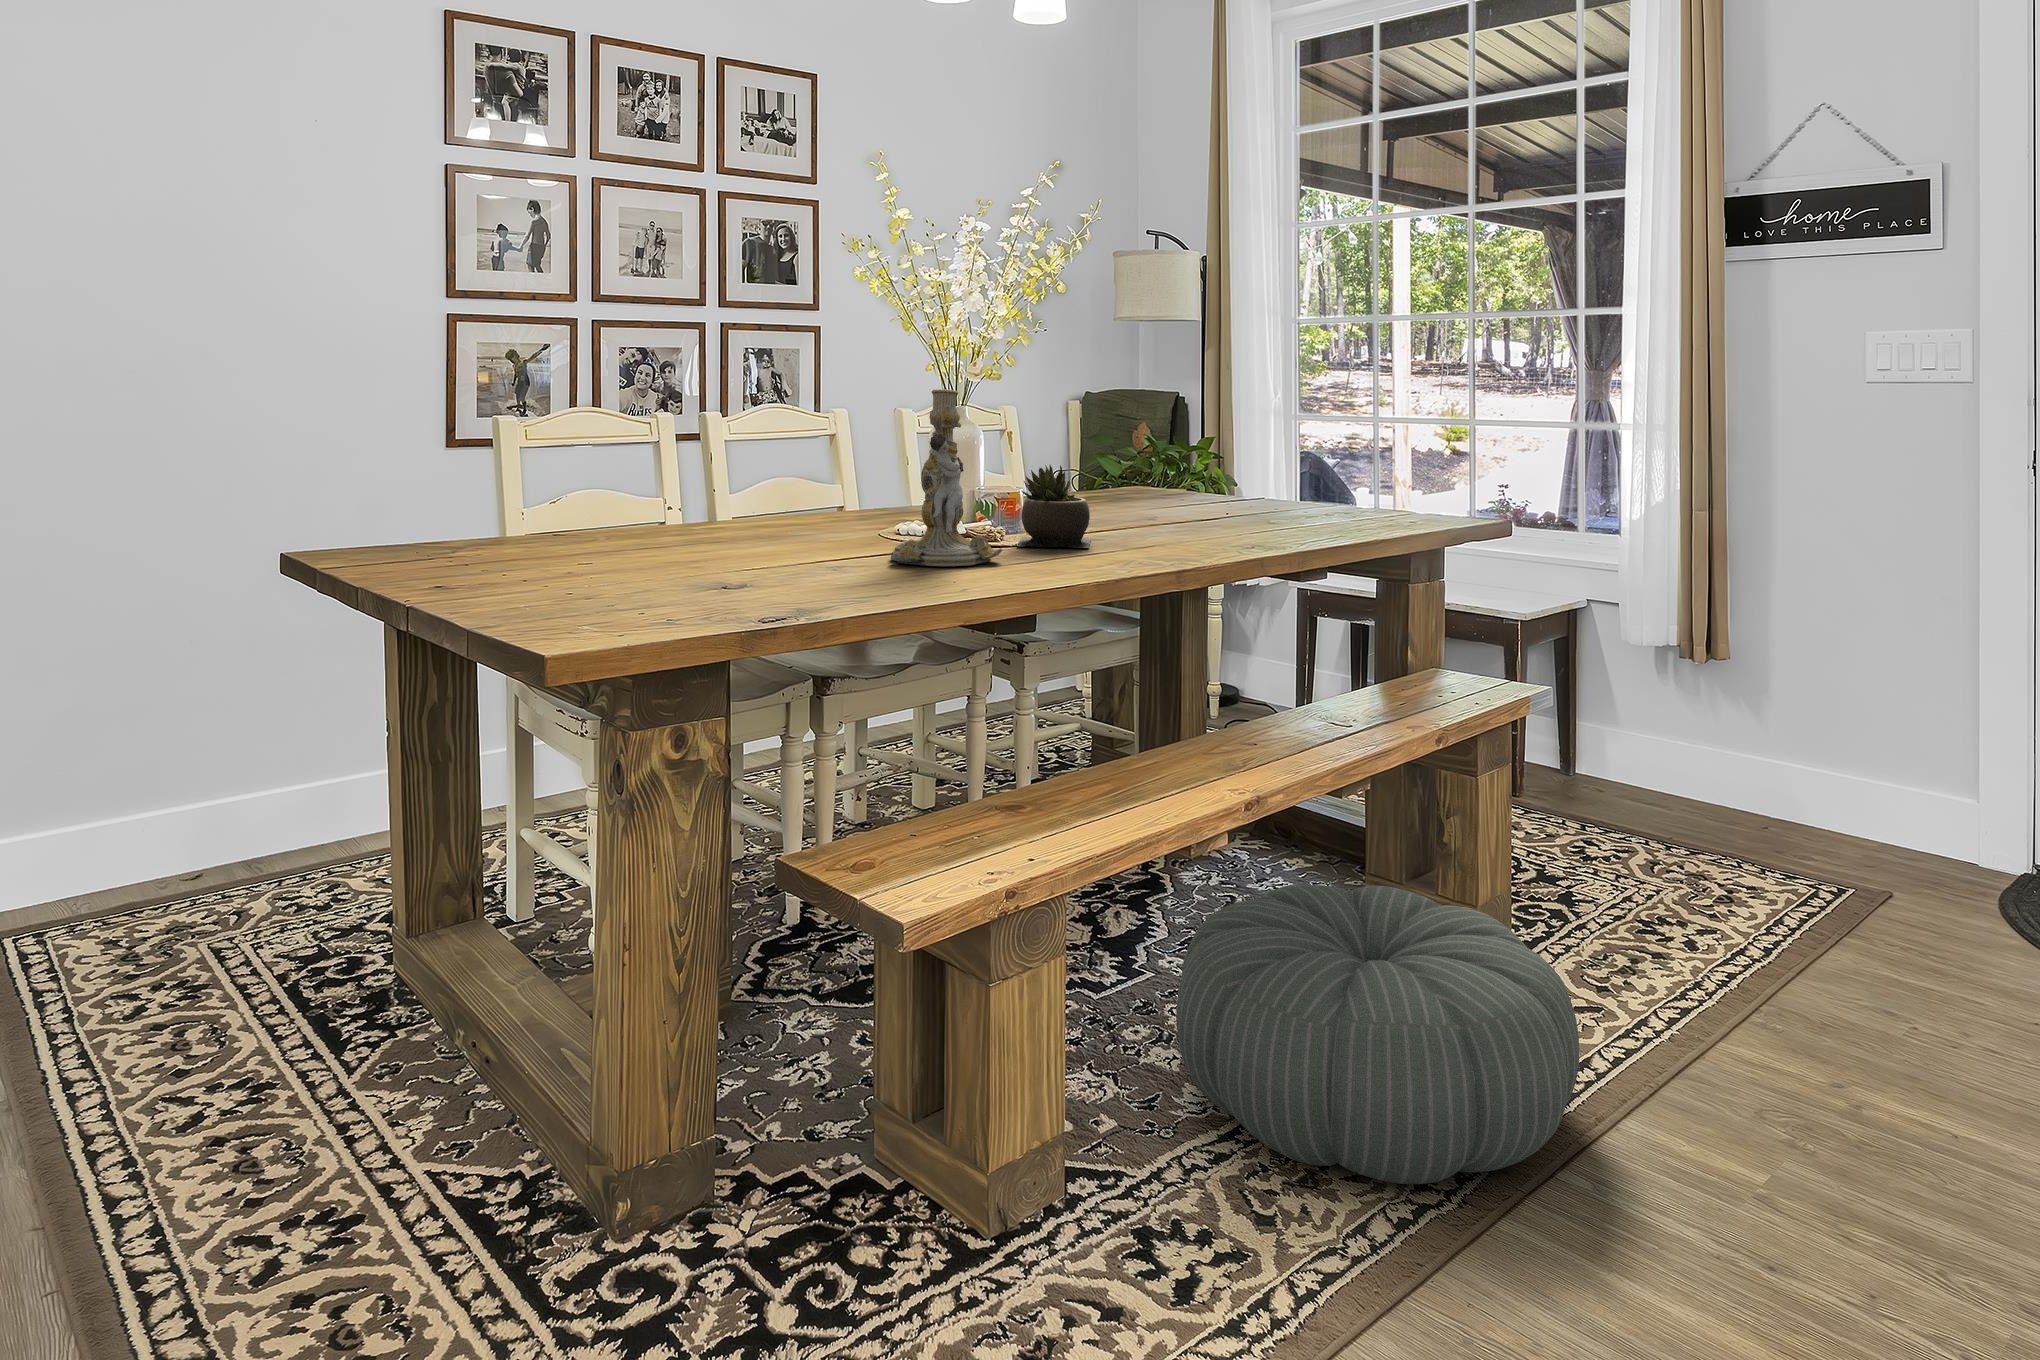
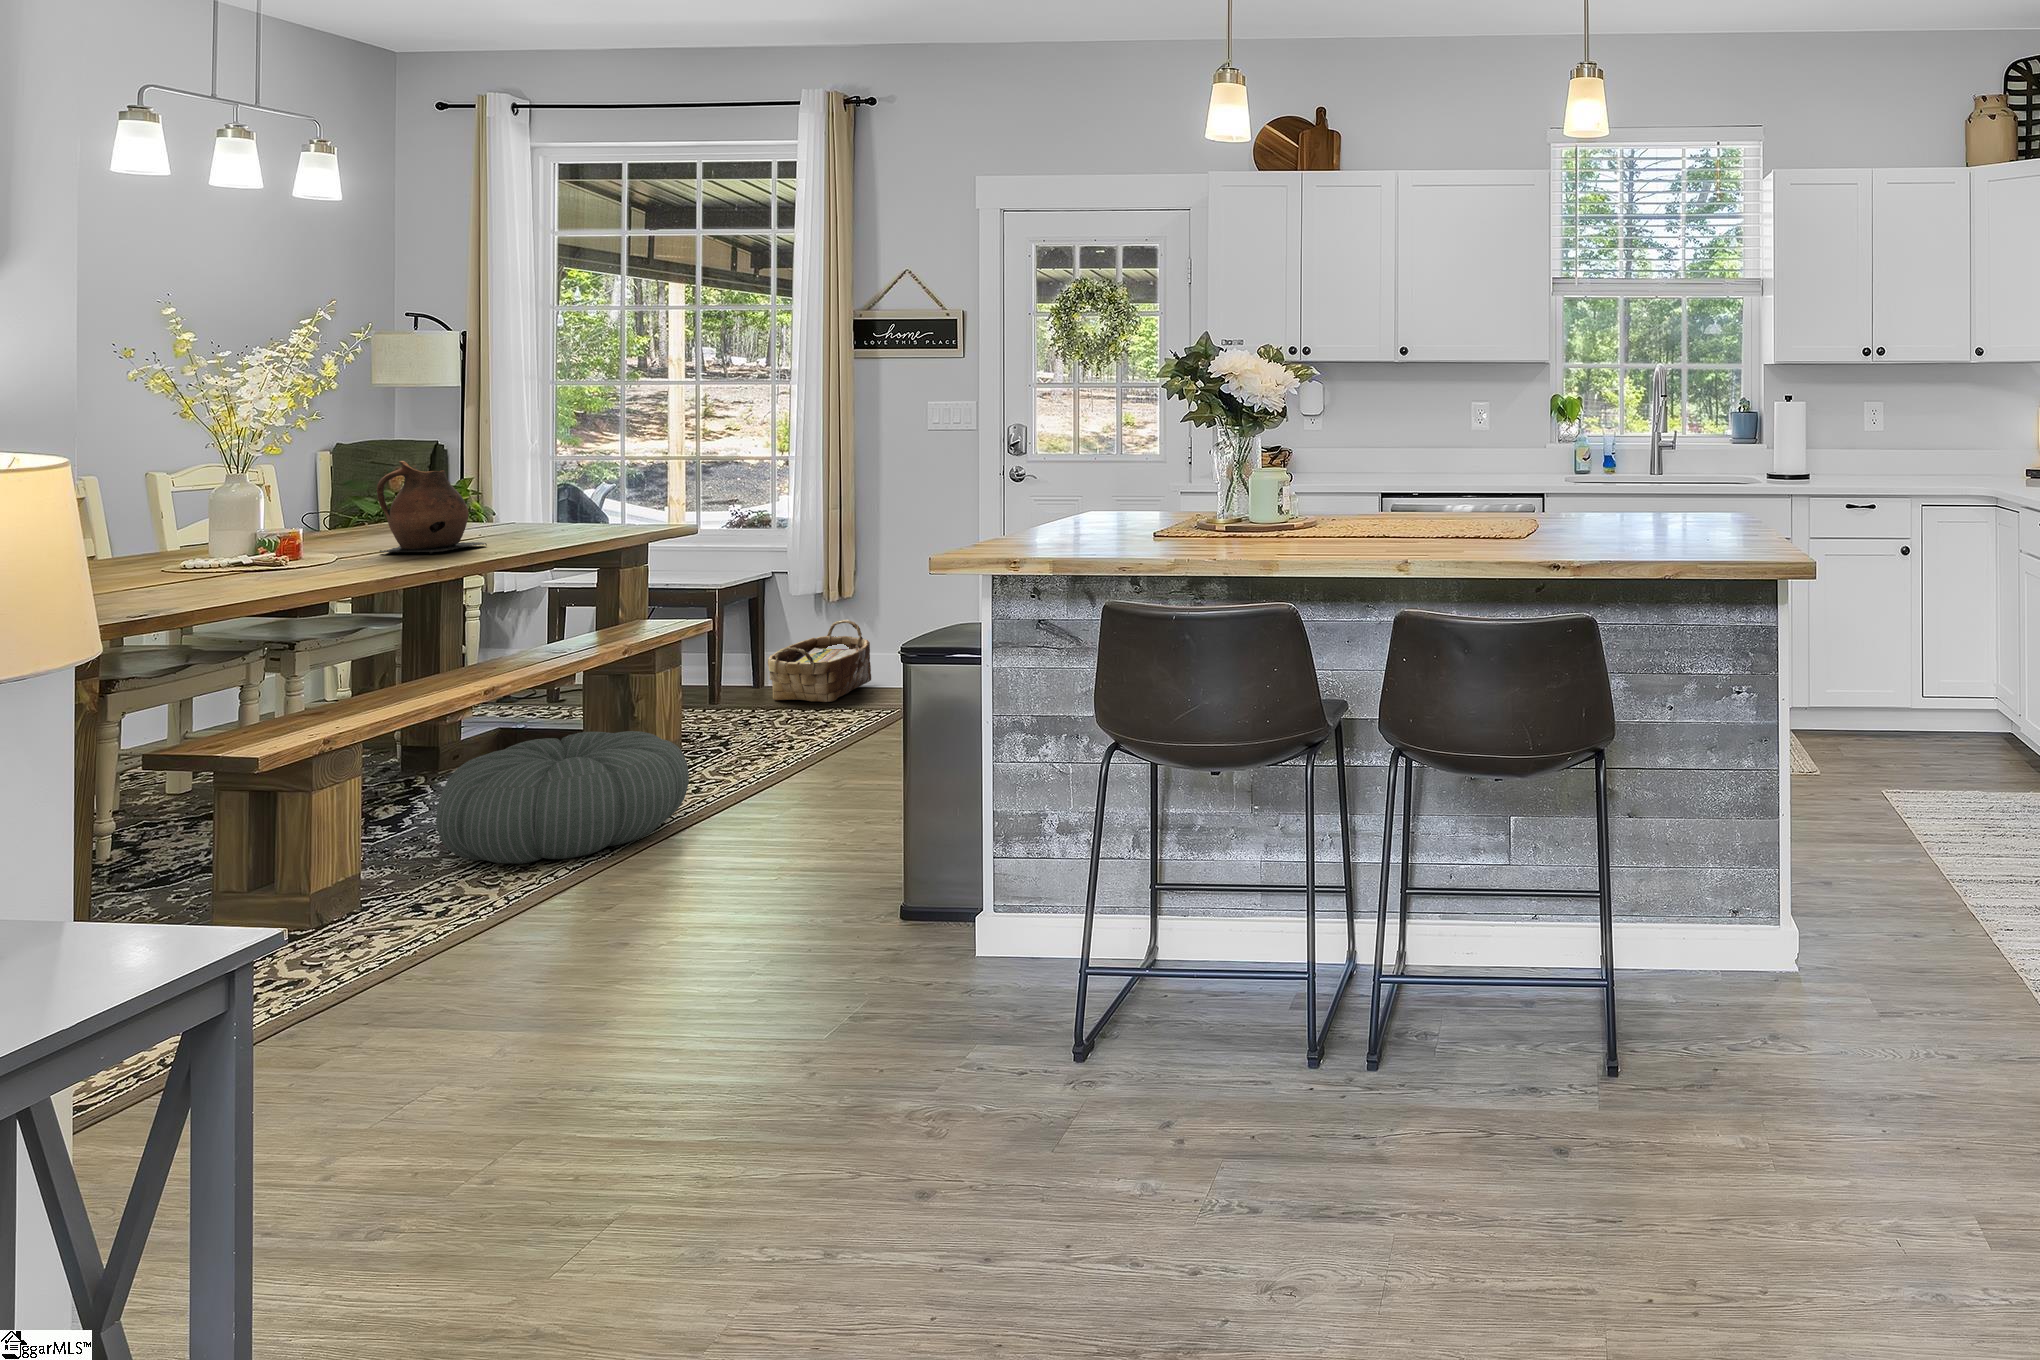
candlestick: present [891,389,1003,566] -> none [197,469,297,584]
ceramic pitcher: none [1106,396,1239,540] -> present [377,461,487,554]
succulent plant: present [1017,465,1091,548] -> none [303,512,365,567]
woven basket: none [1601,699,1764,845] -> present [768,620,871,702]

